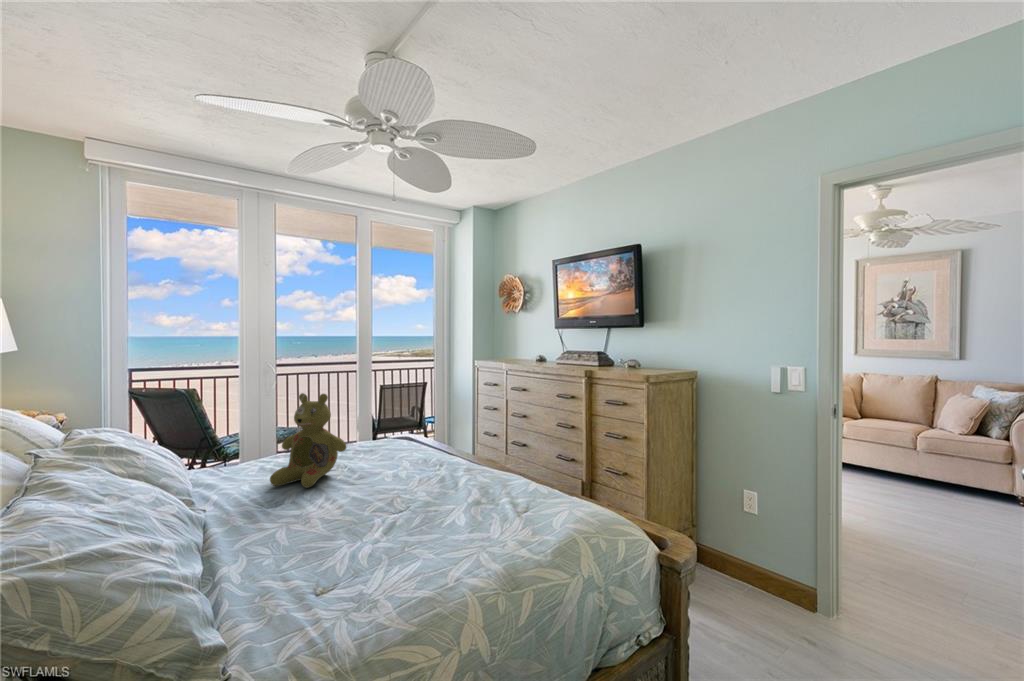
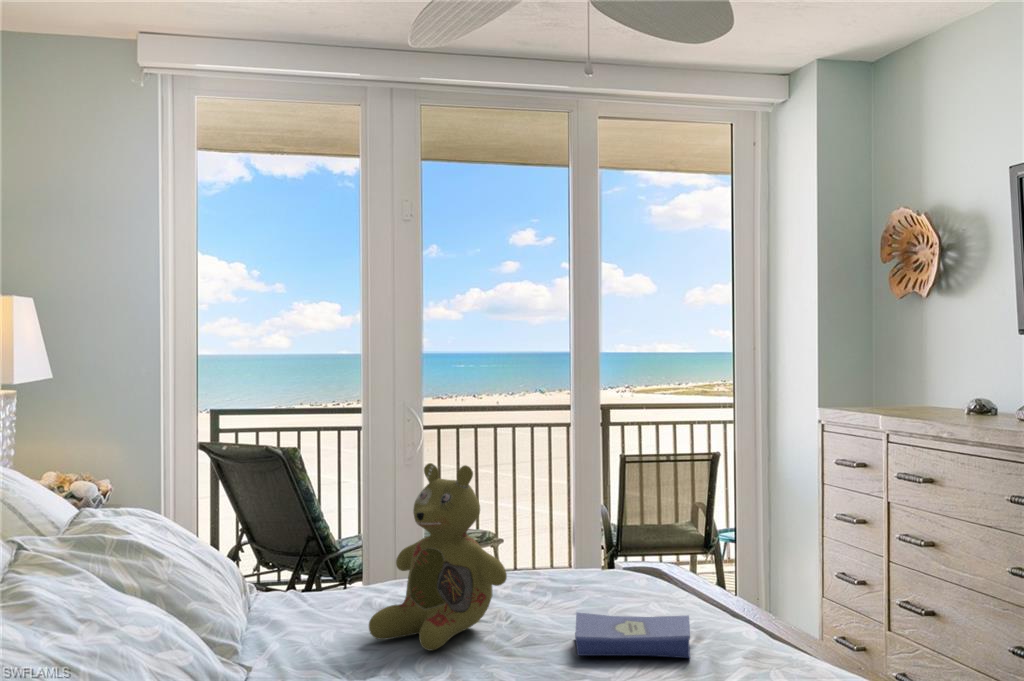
hardcover book: none [381,456,438,480] -> present [575,612,690,658]

